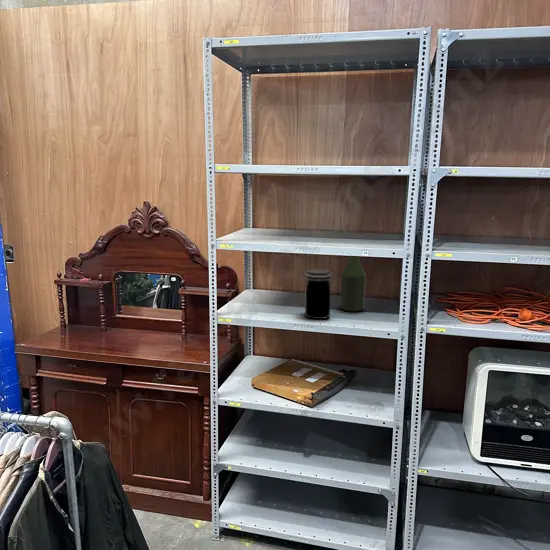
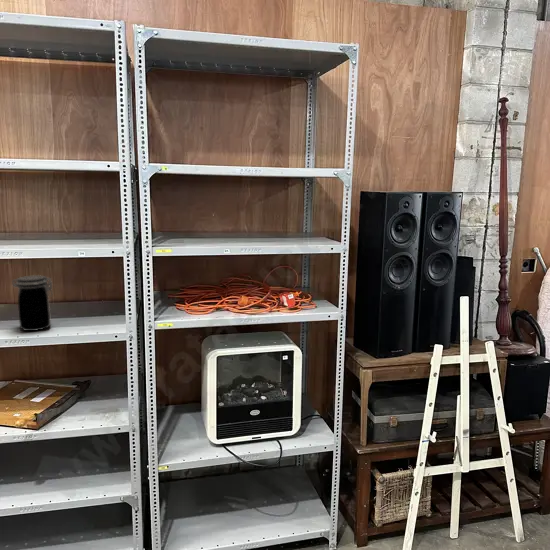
bottle: present [341,256,366,312] -> none [62,243,92,318]

